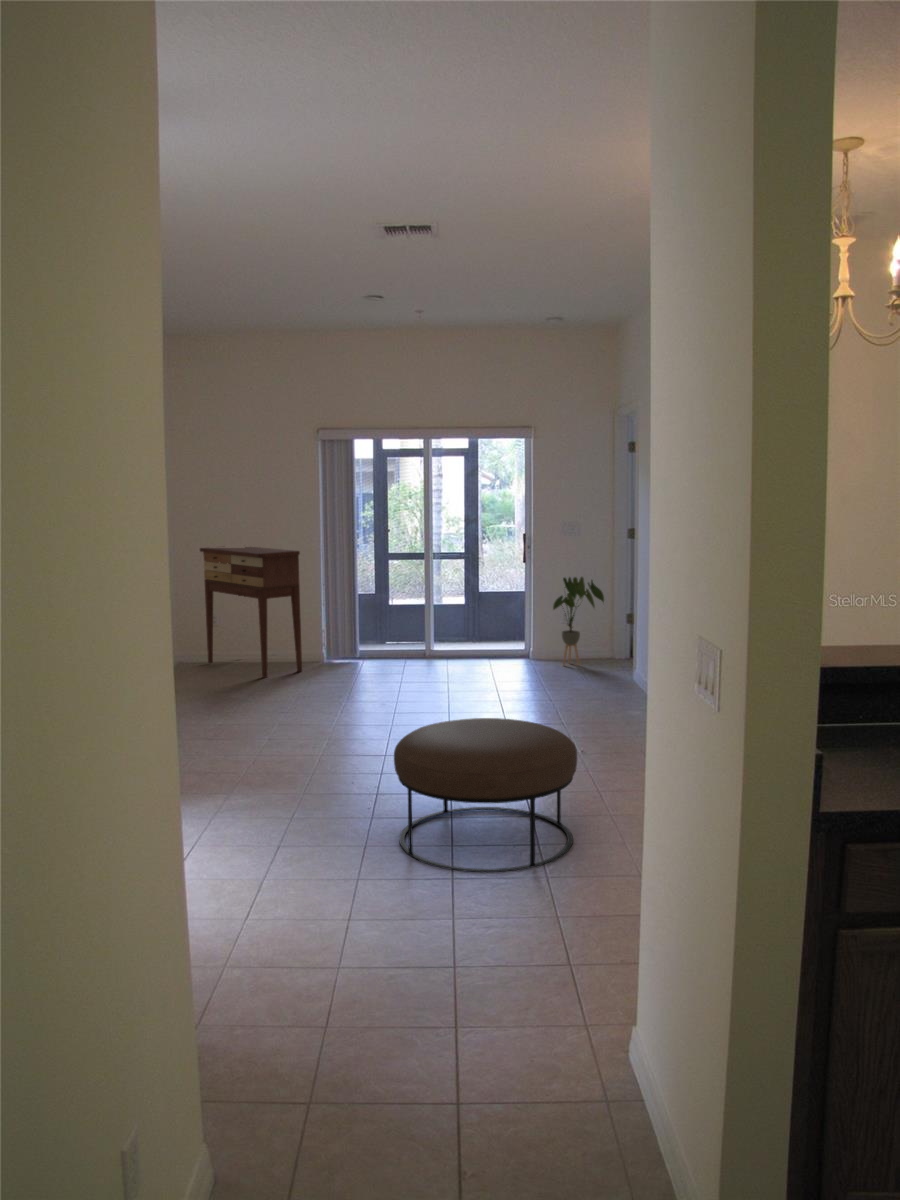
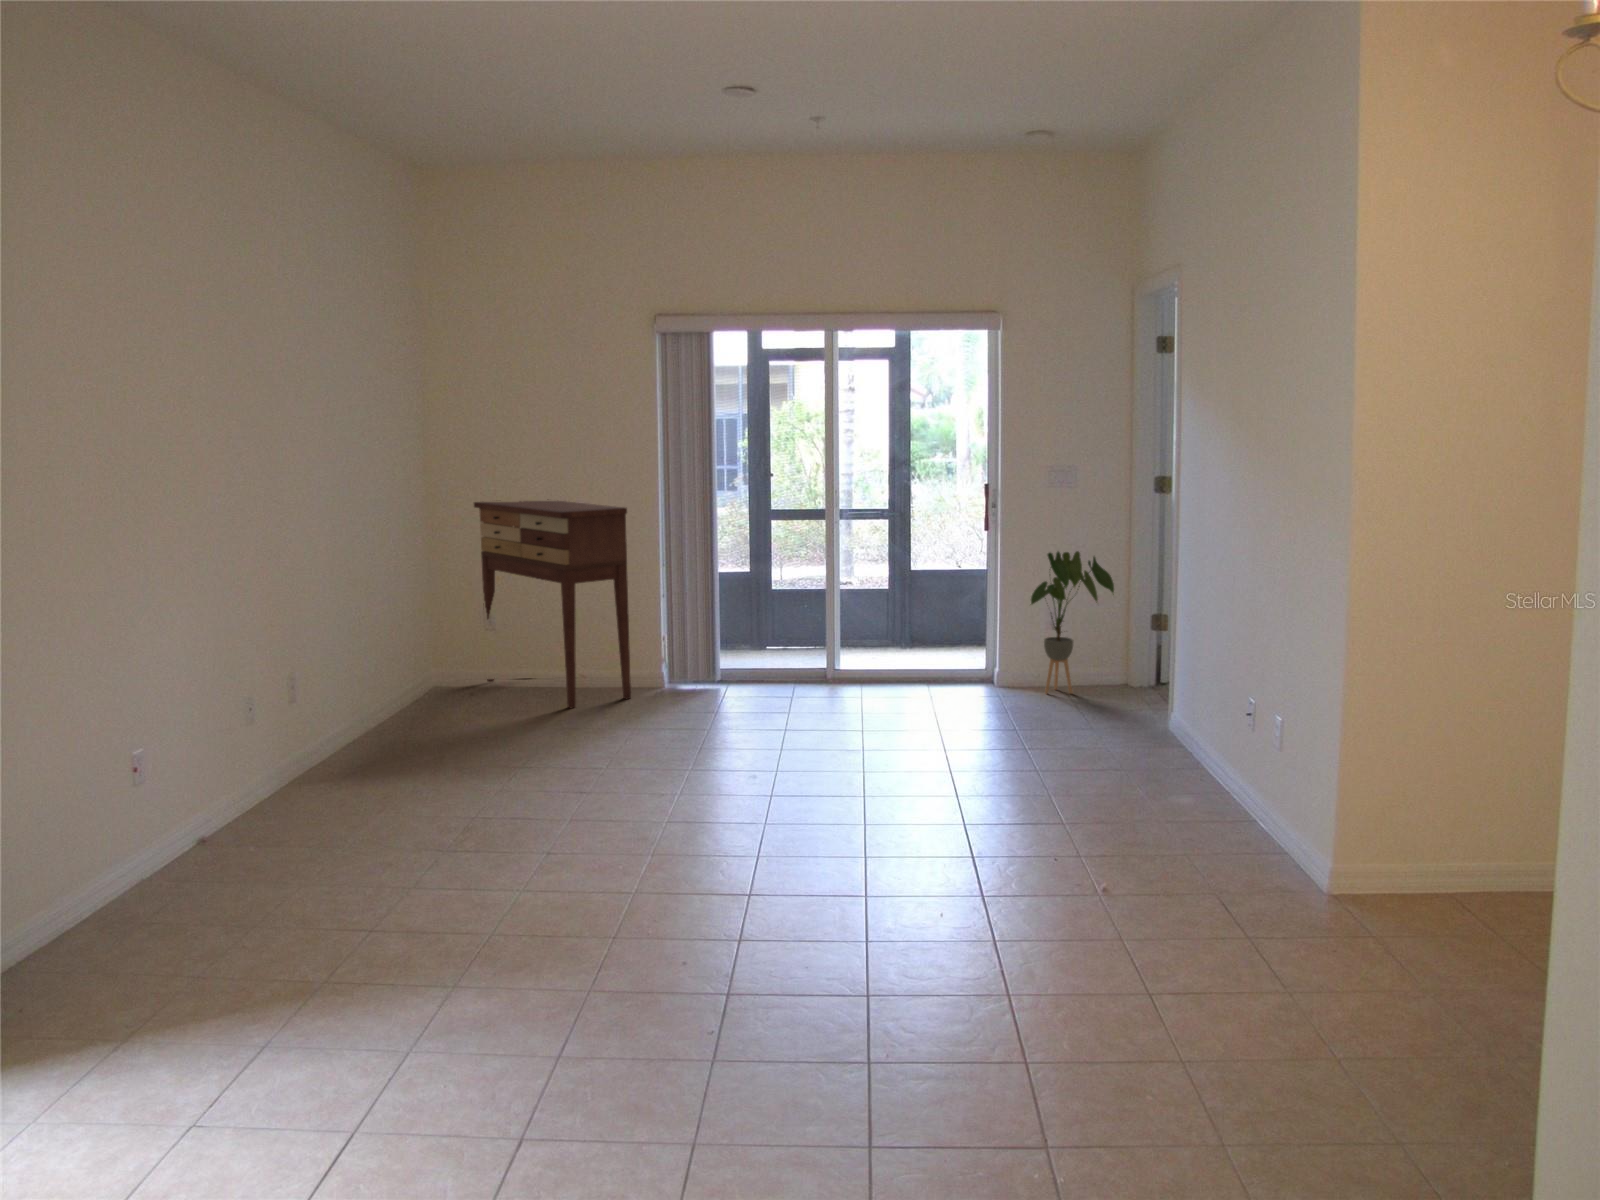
ottoman: present [394,718,577,872] -> none [762,819,1103,1130]

